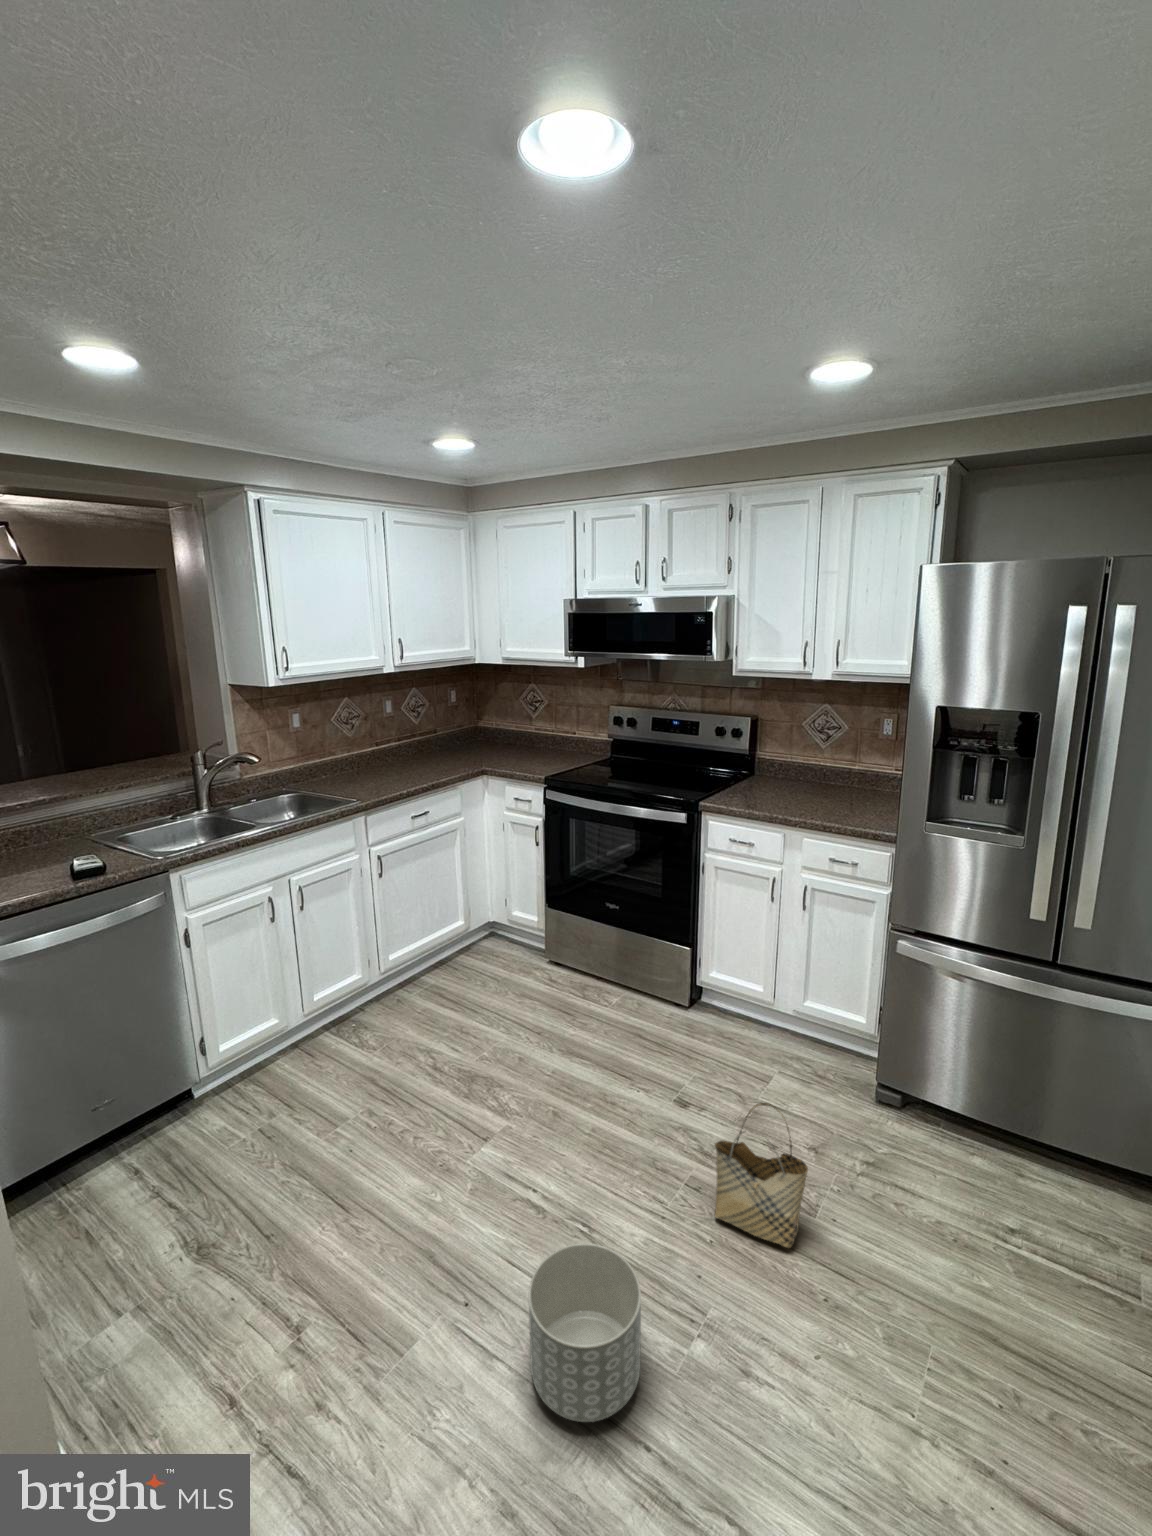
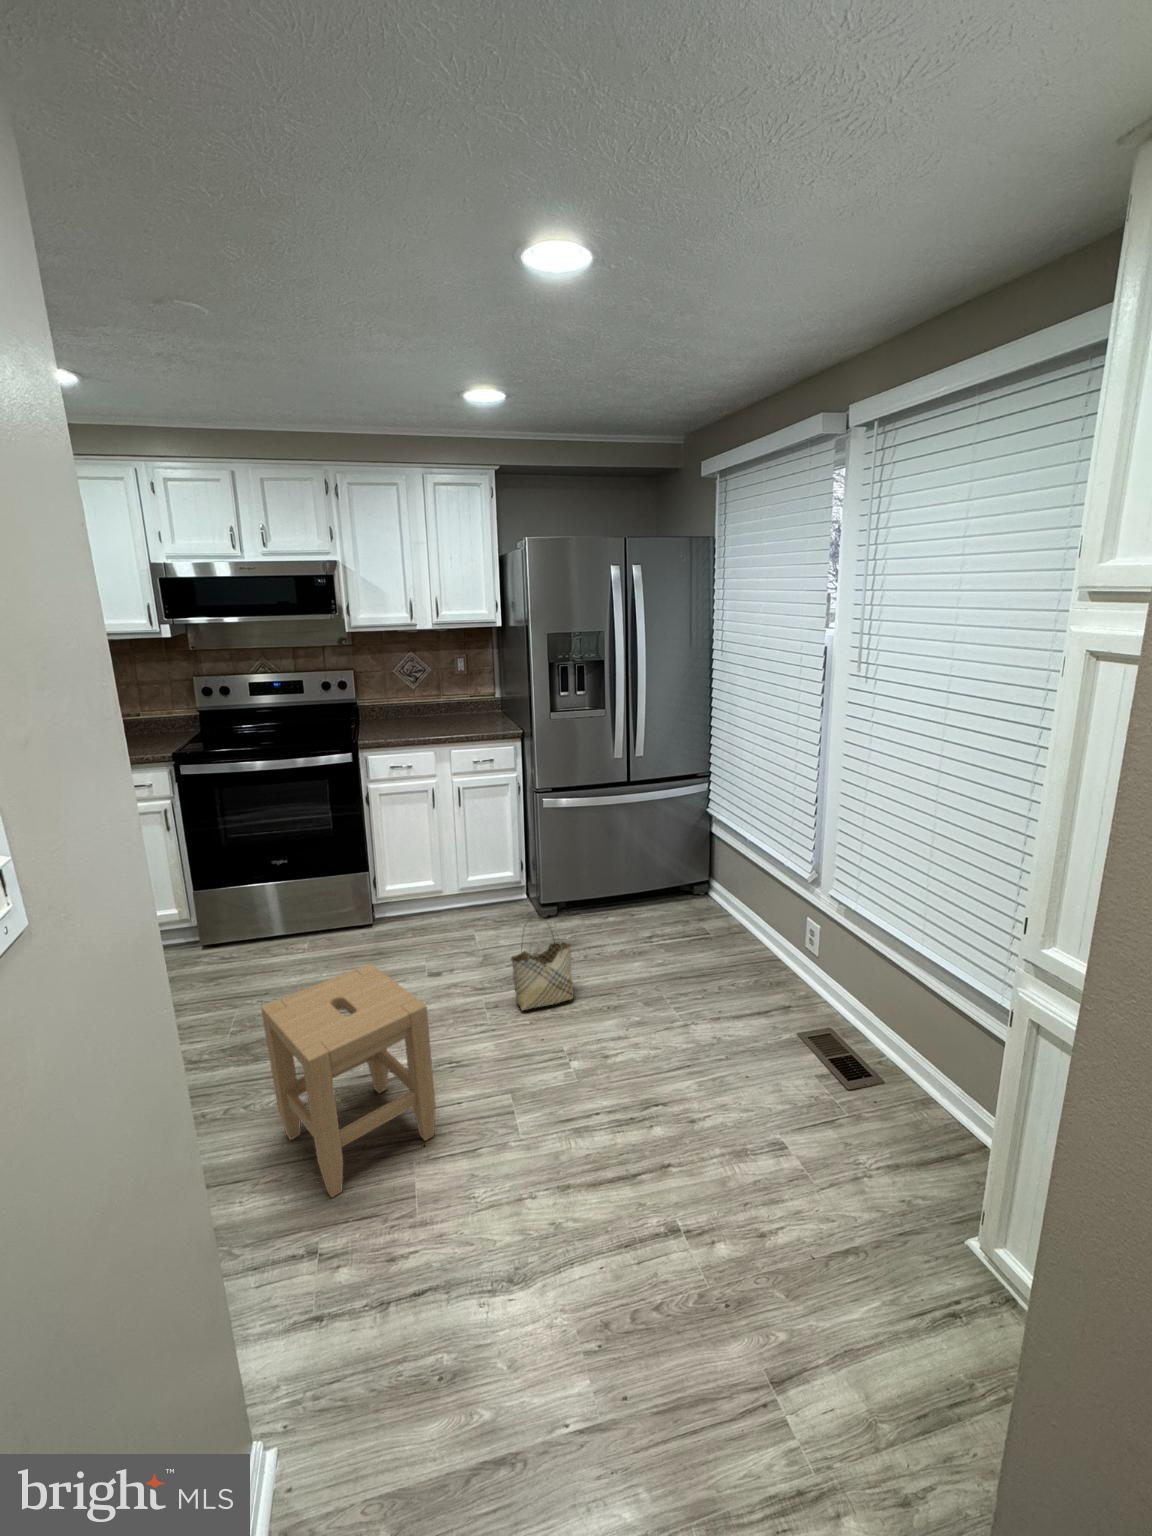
stool: none [342,1056,514,1301] -> present [261,963,436,1197]
planter: present [529,1243,641,1422] -> none [491,1026,575,1135]

